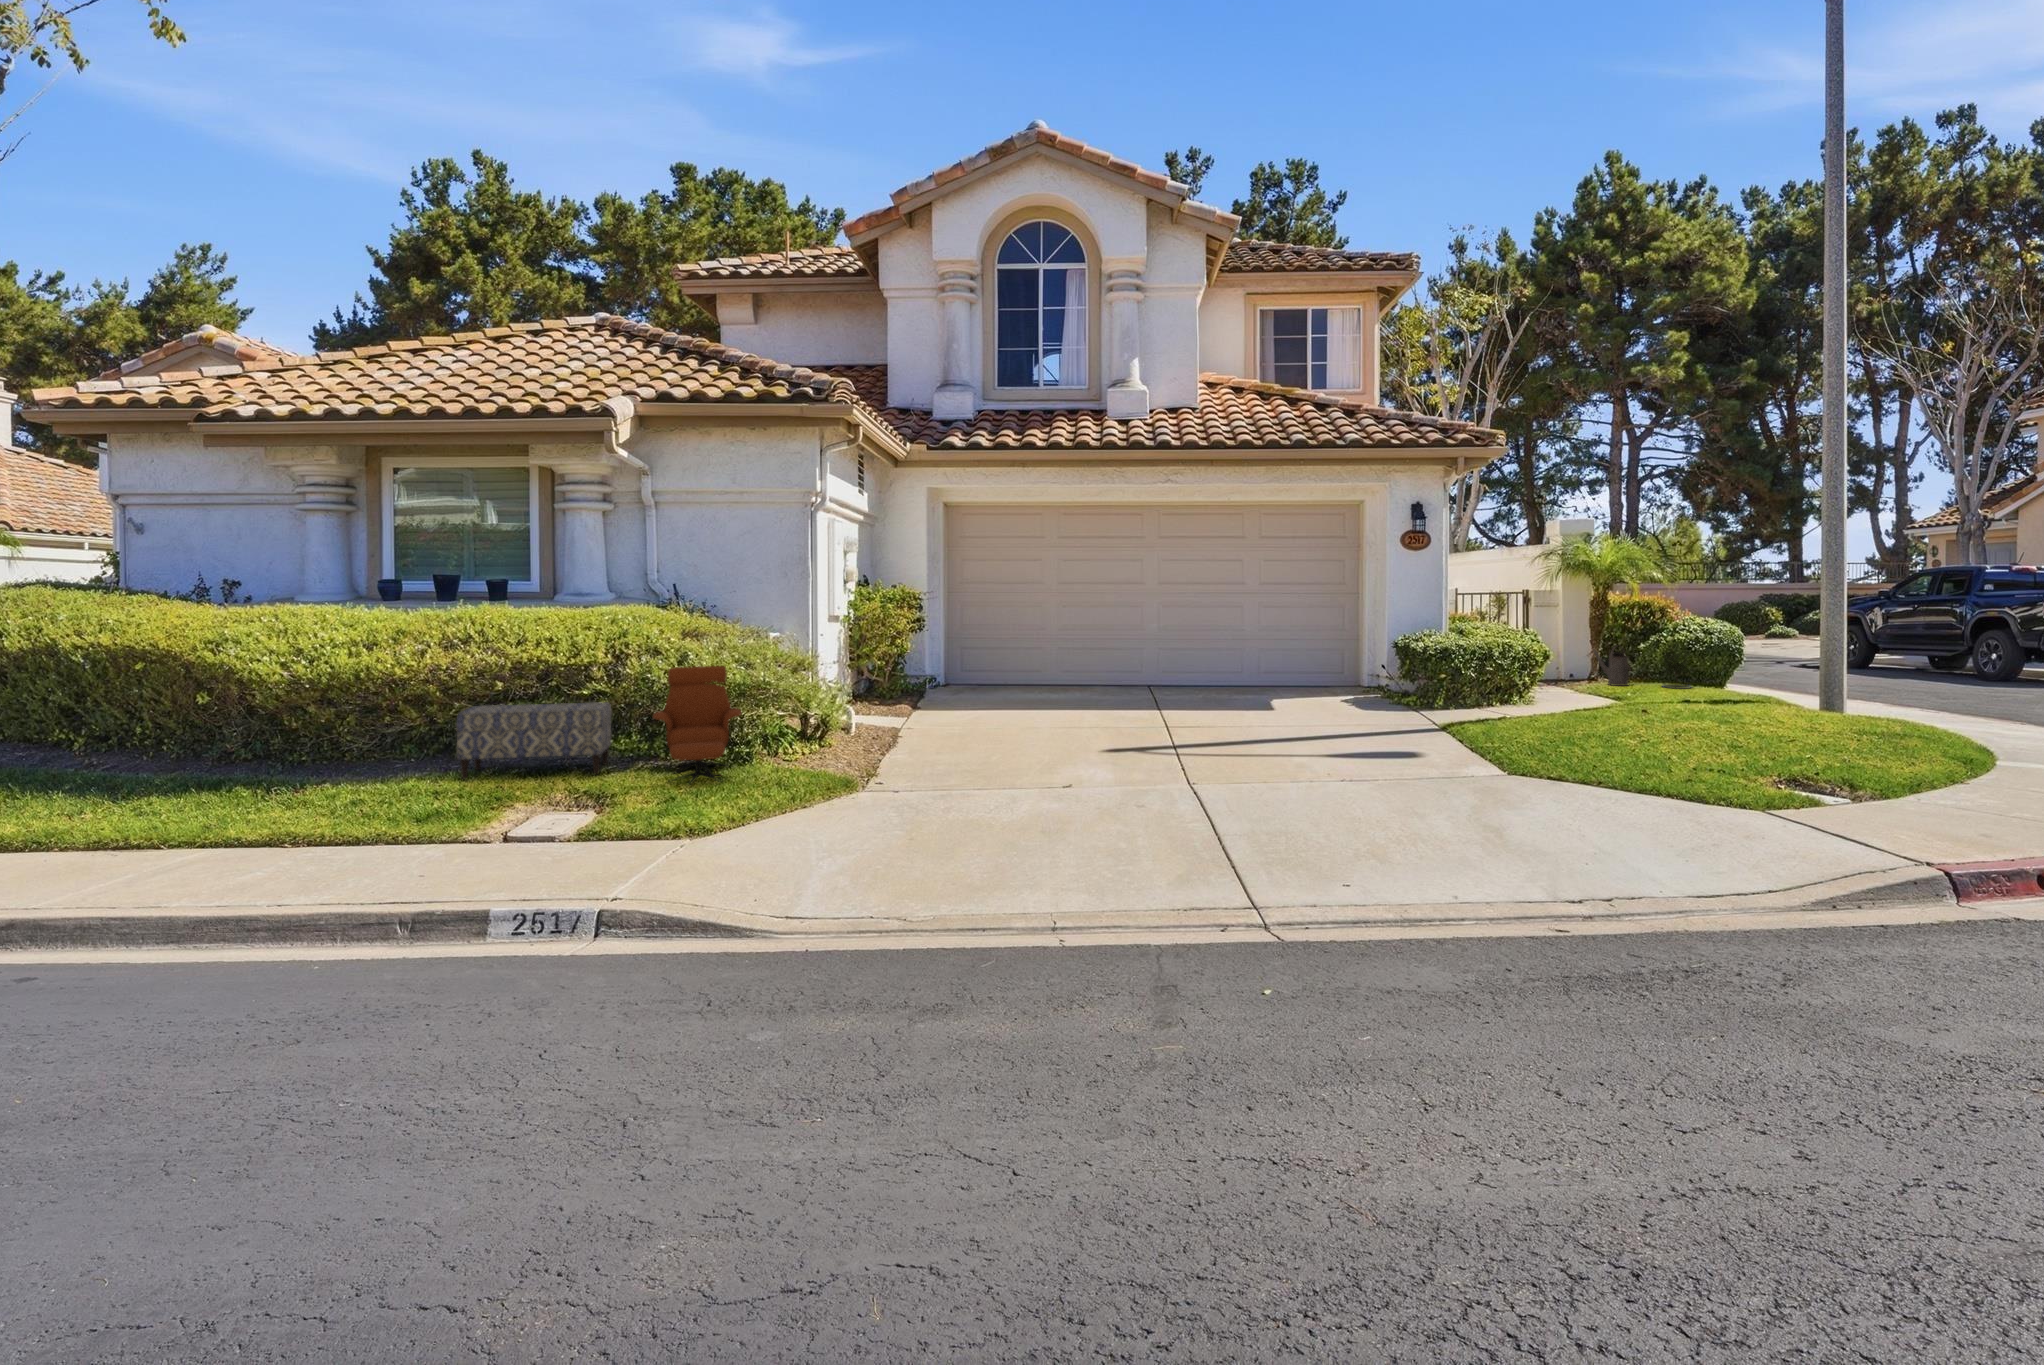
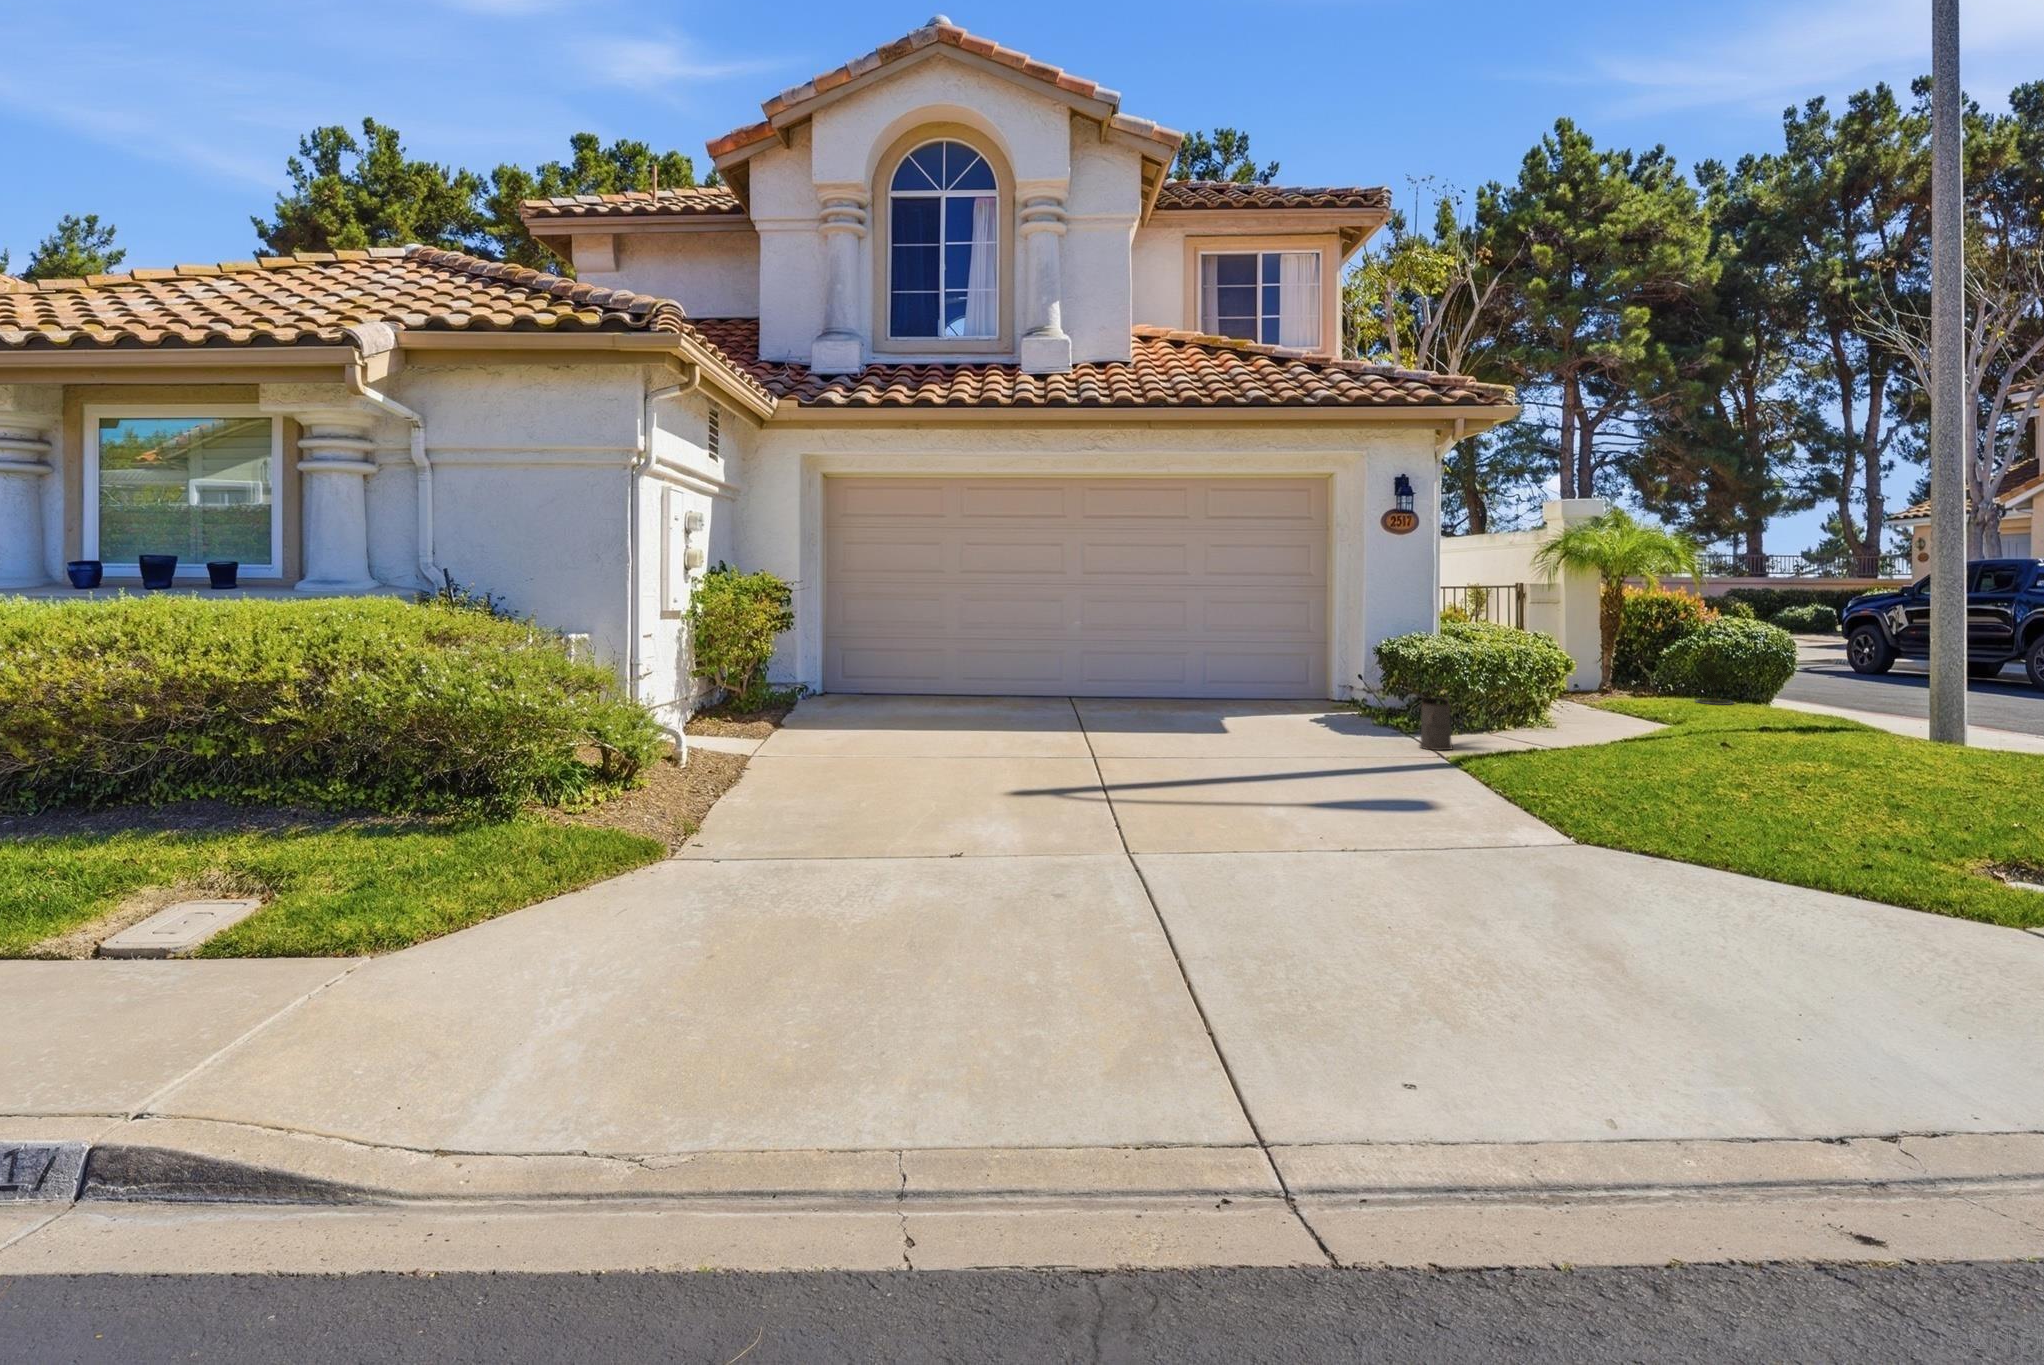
watering can: present [1594,646,1631,686] -> present [1420,694,1453,750]
lounge chair: present [653,666,742,785] -> none [356,683,489,865]
bench: present [456,702,612,779] -> none [58,734,308,850]

